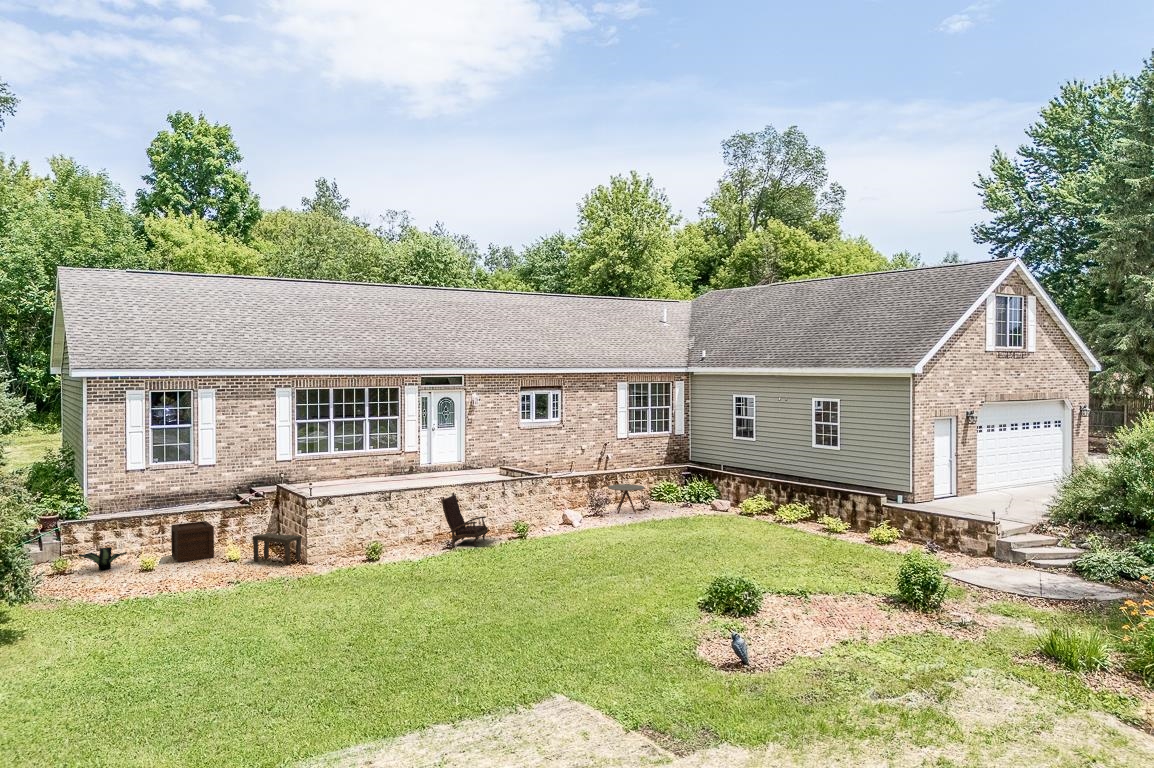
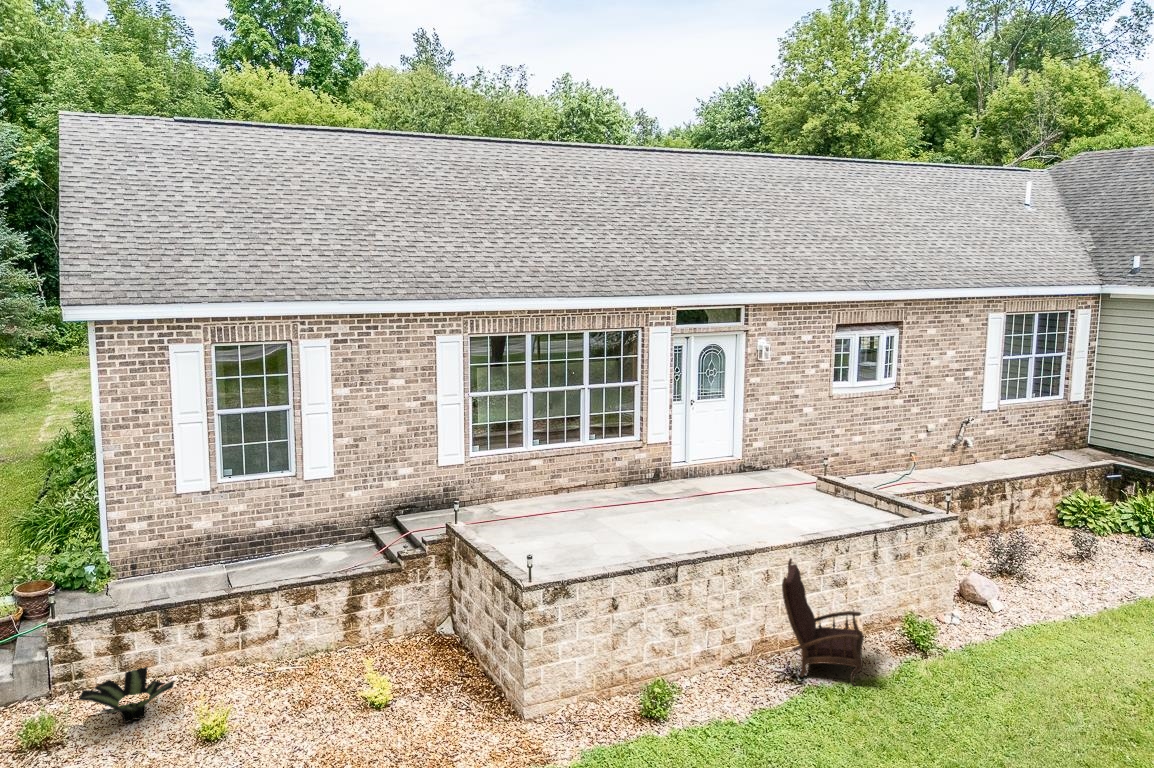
round table: present [608,484,645,514] -> none [1018,510,1097,572]
wooden crate: present [171,521,214,563] -> none [258,603,339,702]
bench: present [252,533,302,565] -> none [414,646,514,733]

